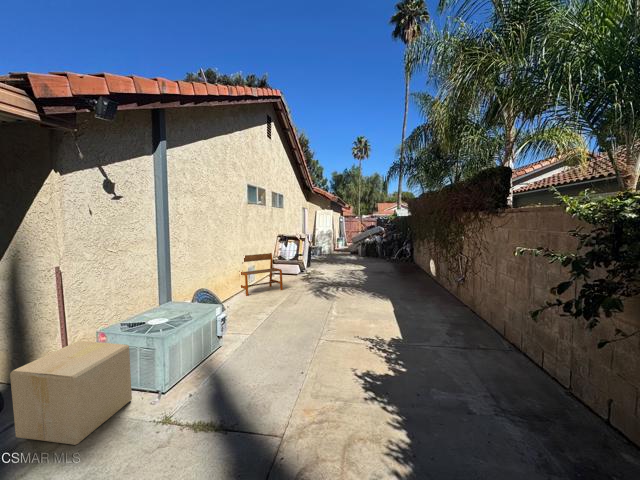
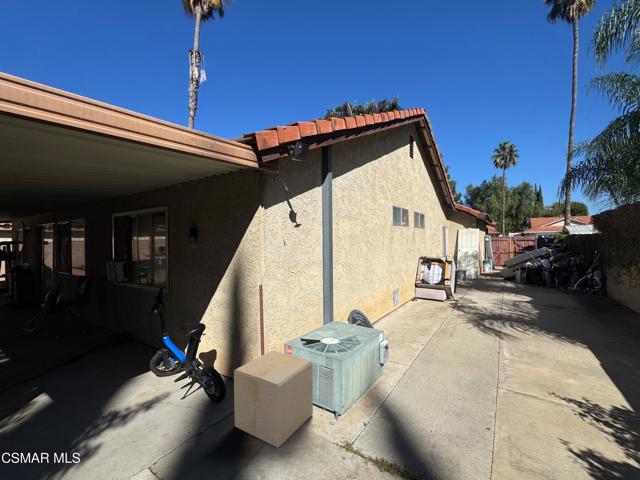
bench: present [239,253,283,296] -> none [383,277,431,322]

